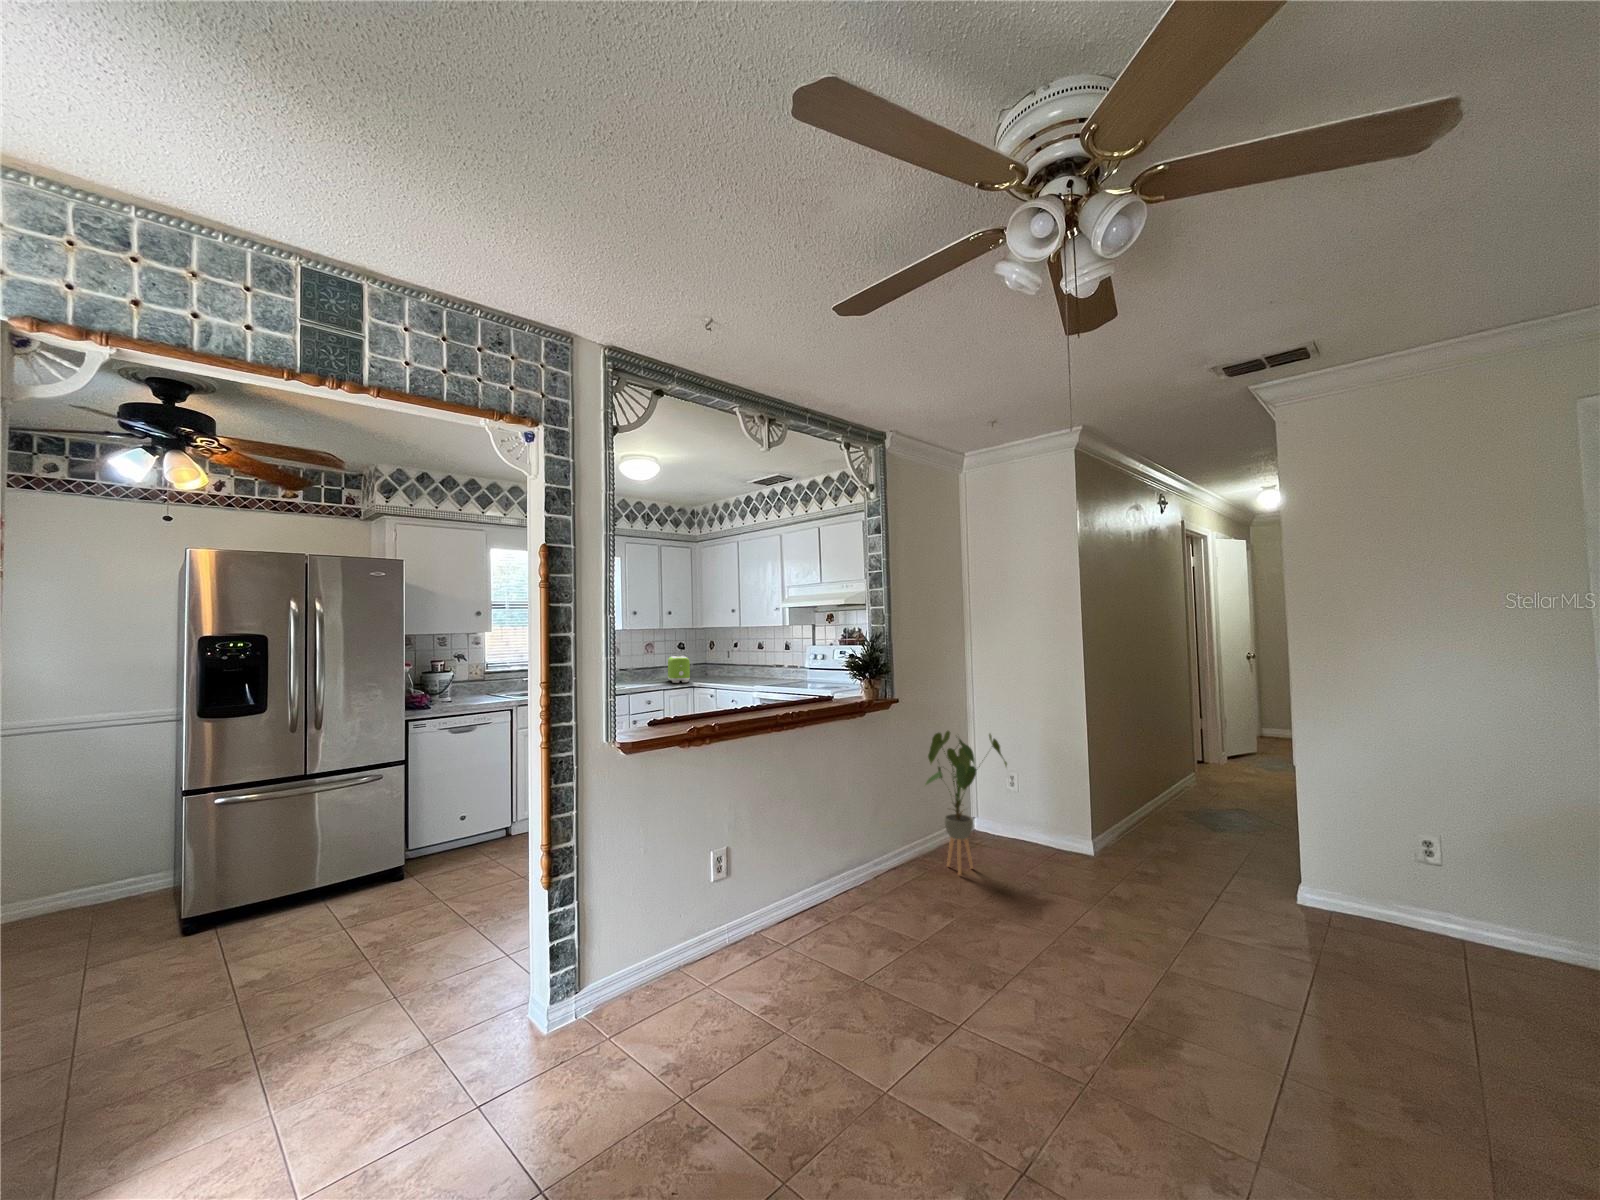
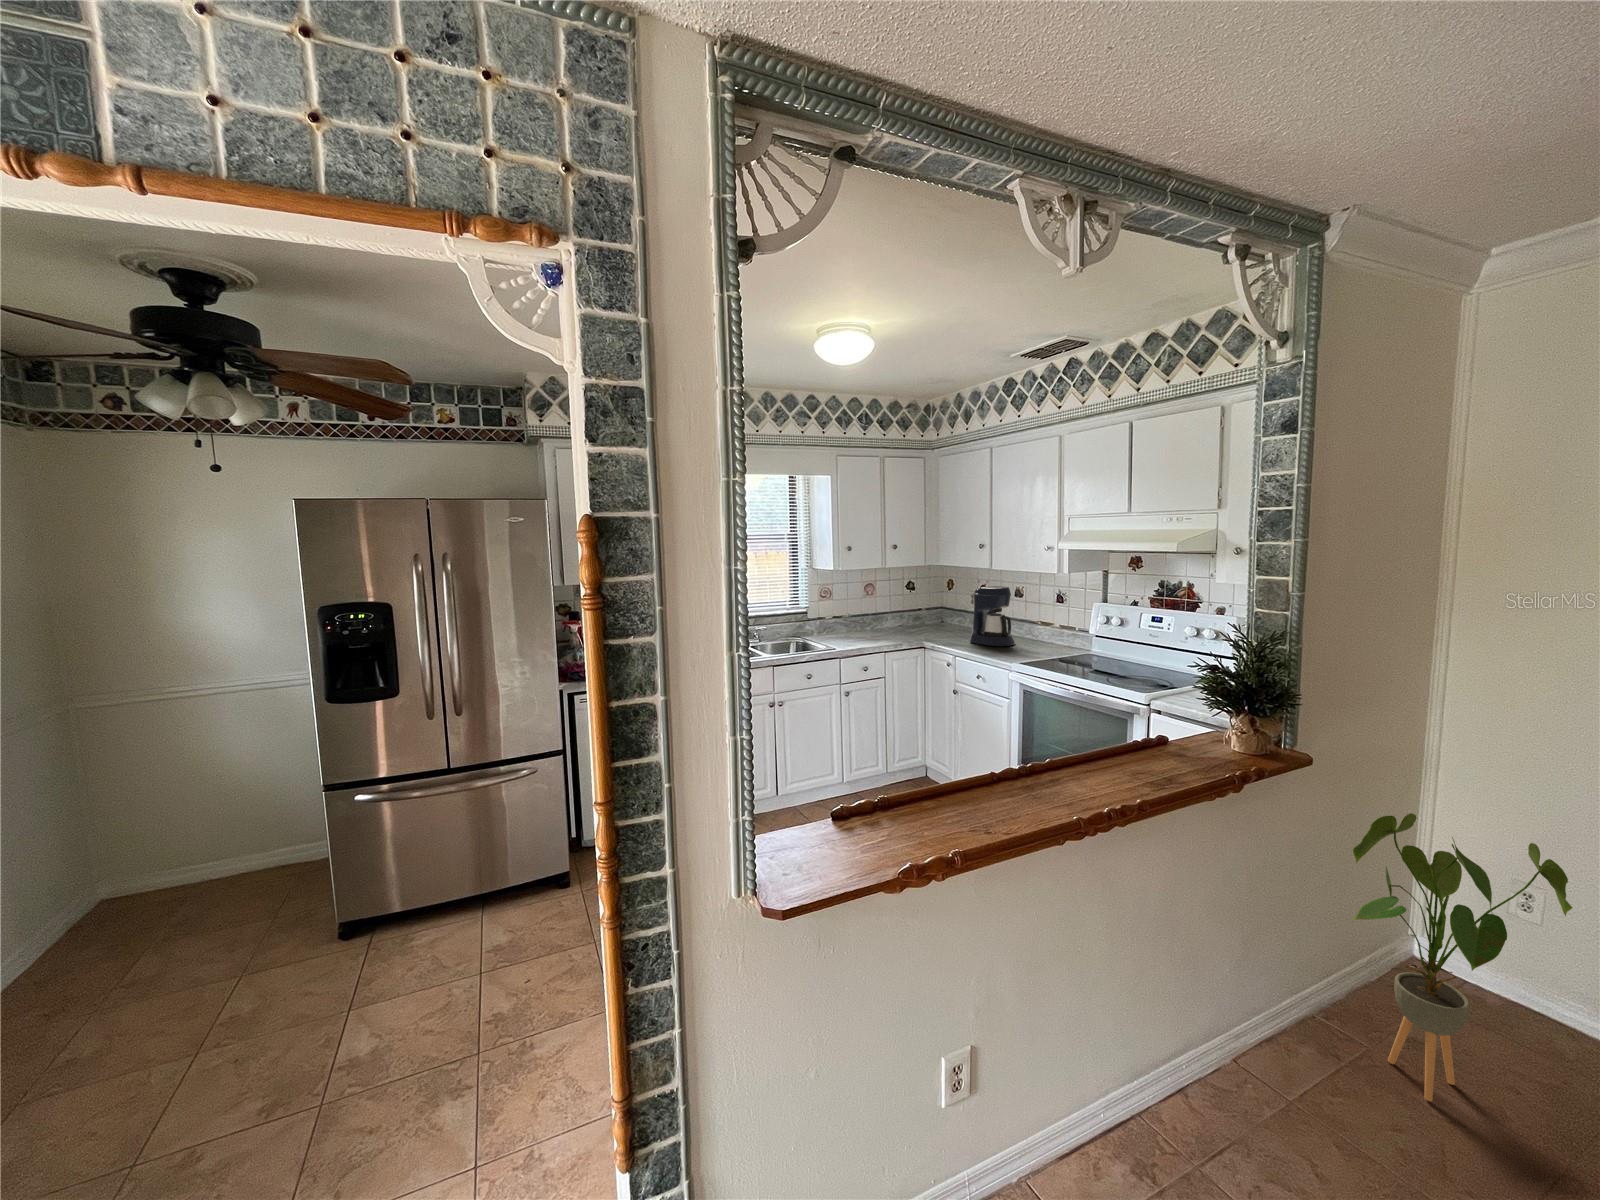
coffee maker: none [728,639,759,681] -> present [970,586,1015,646]
toaster: present [668,656,690,683] -> none [890,604,918,642]

